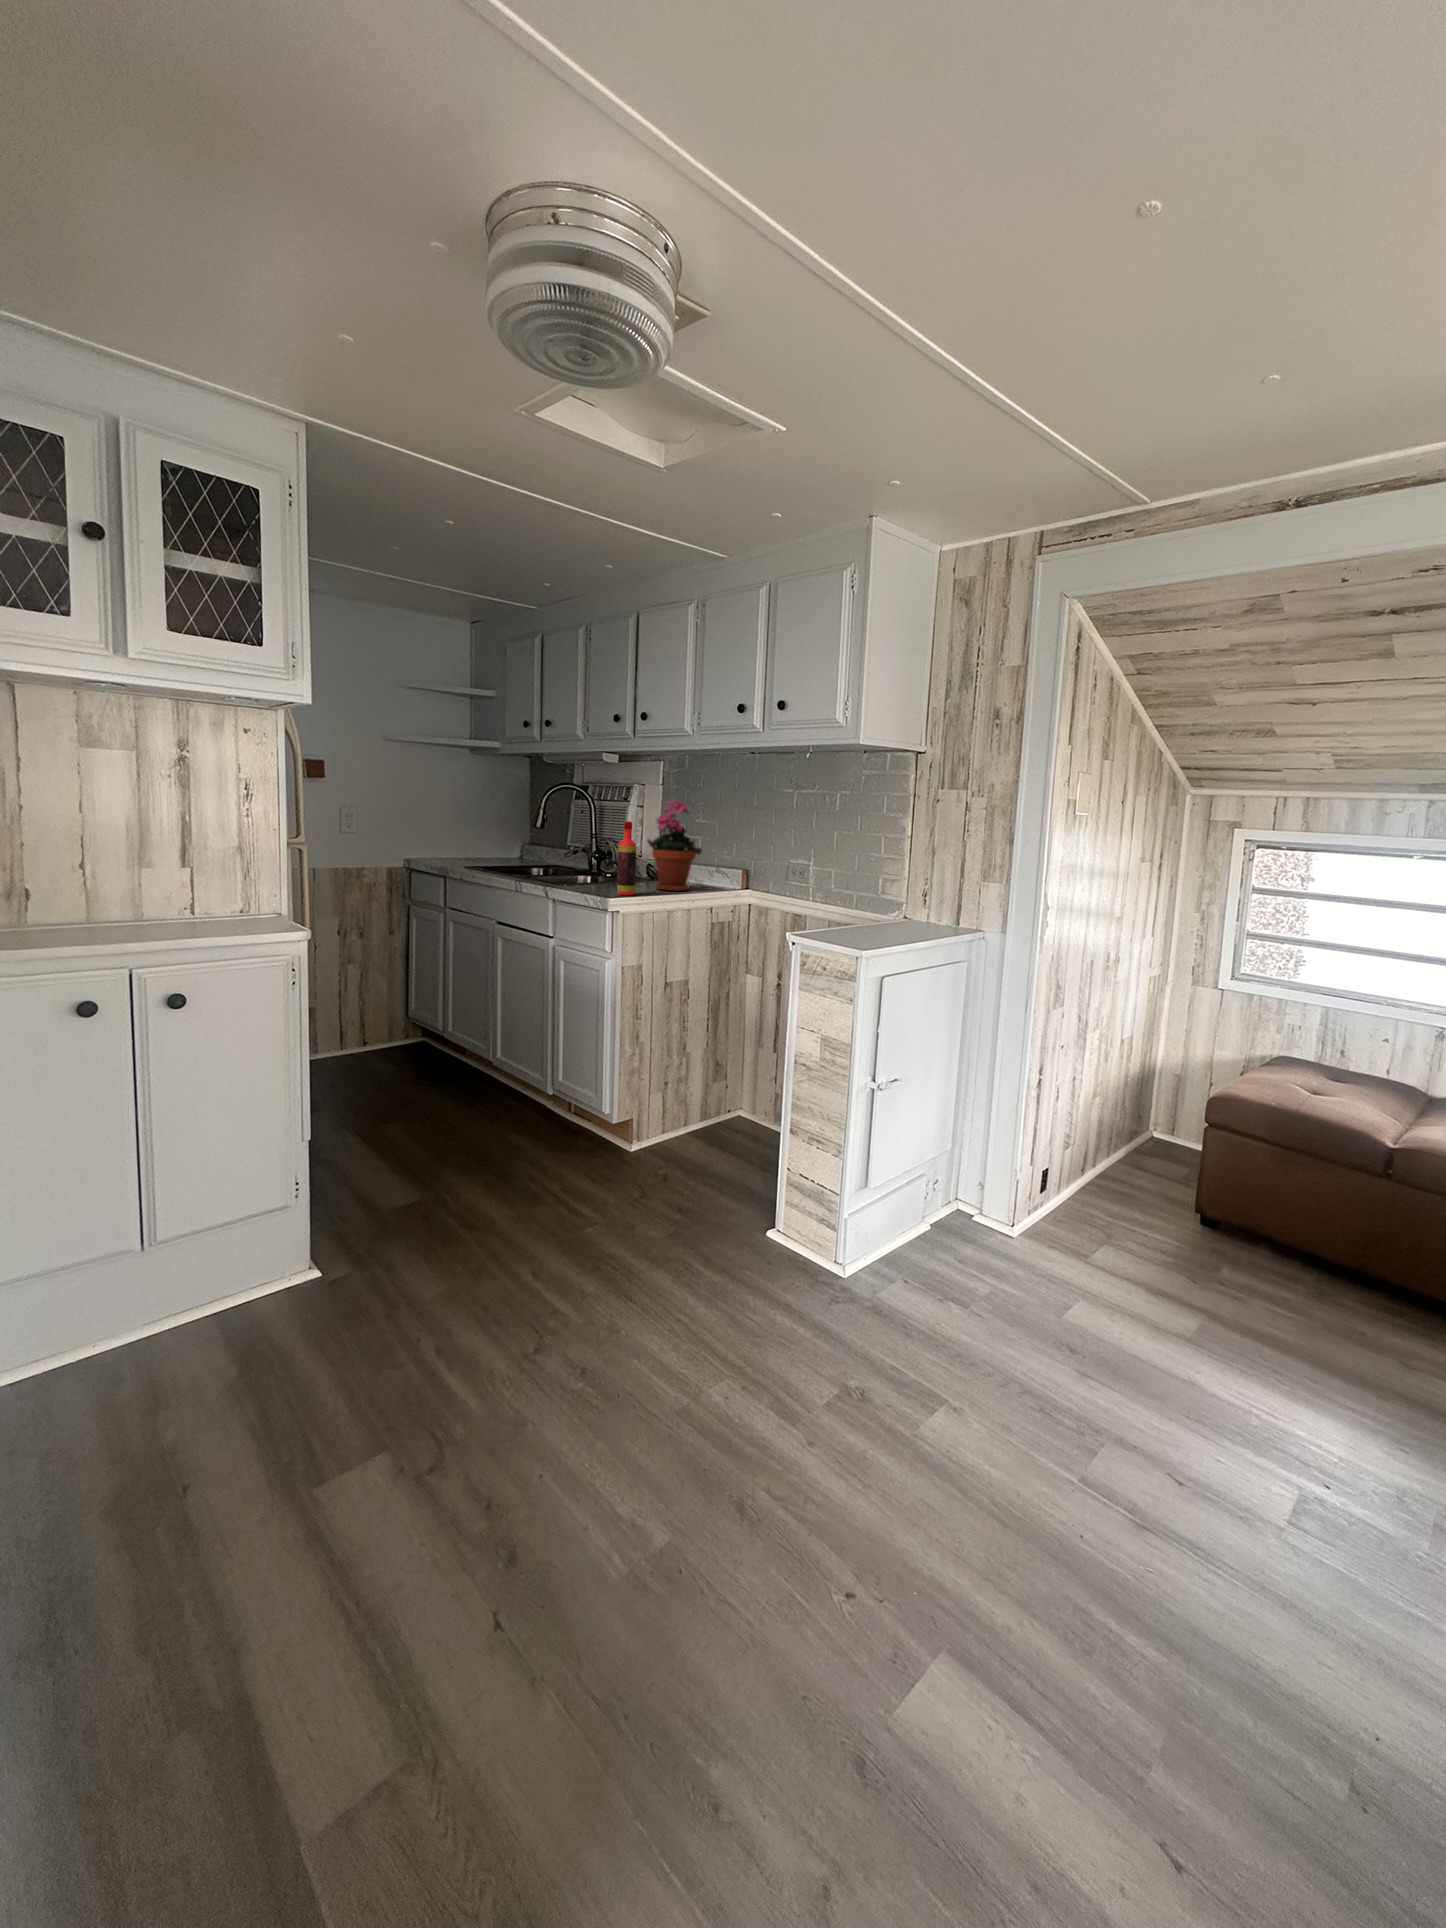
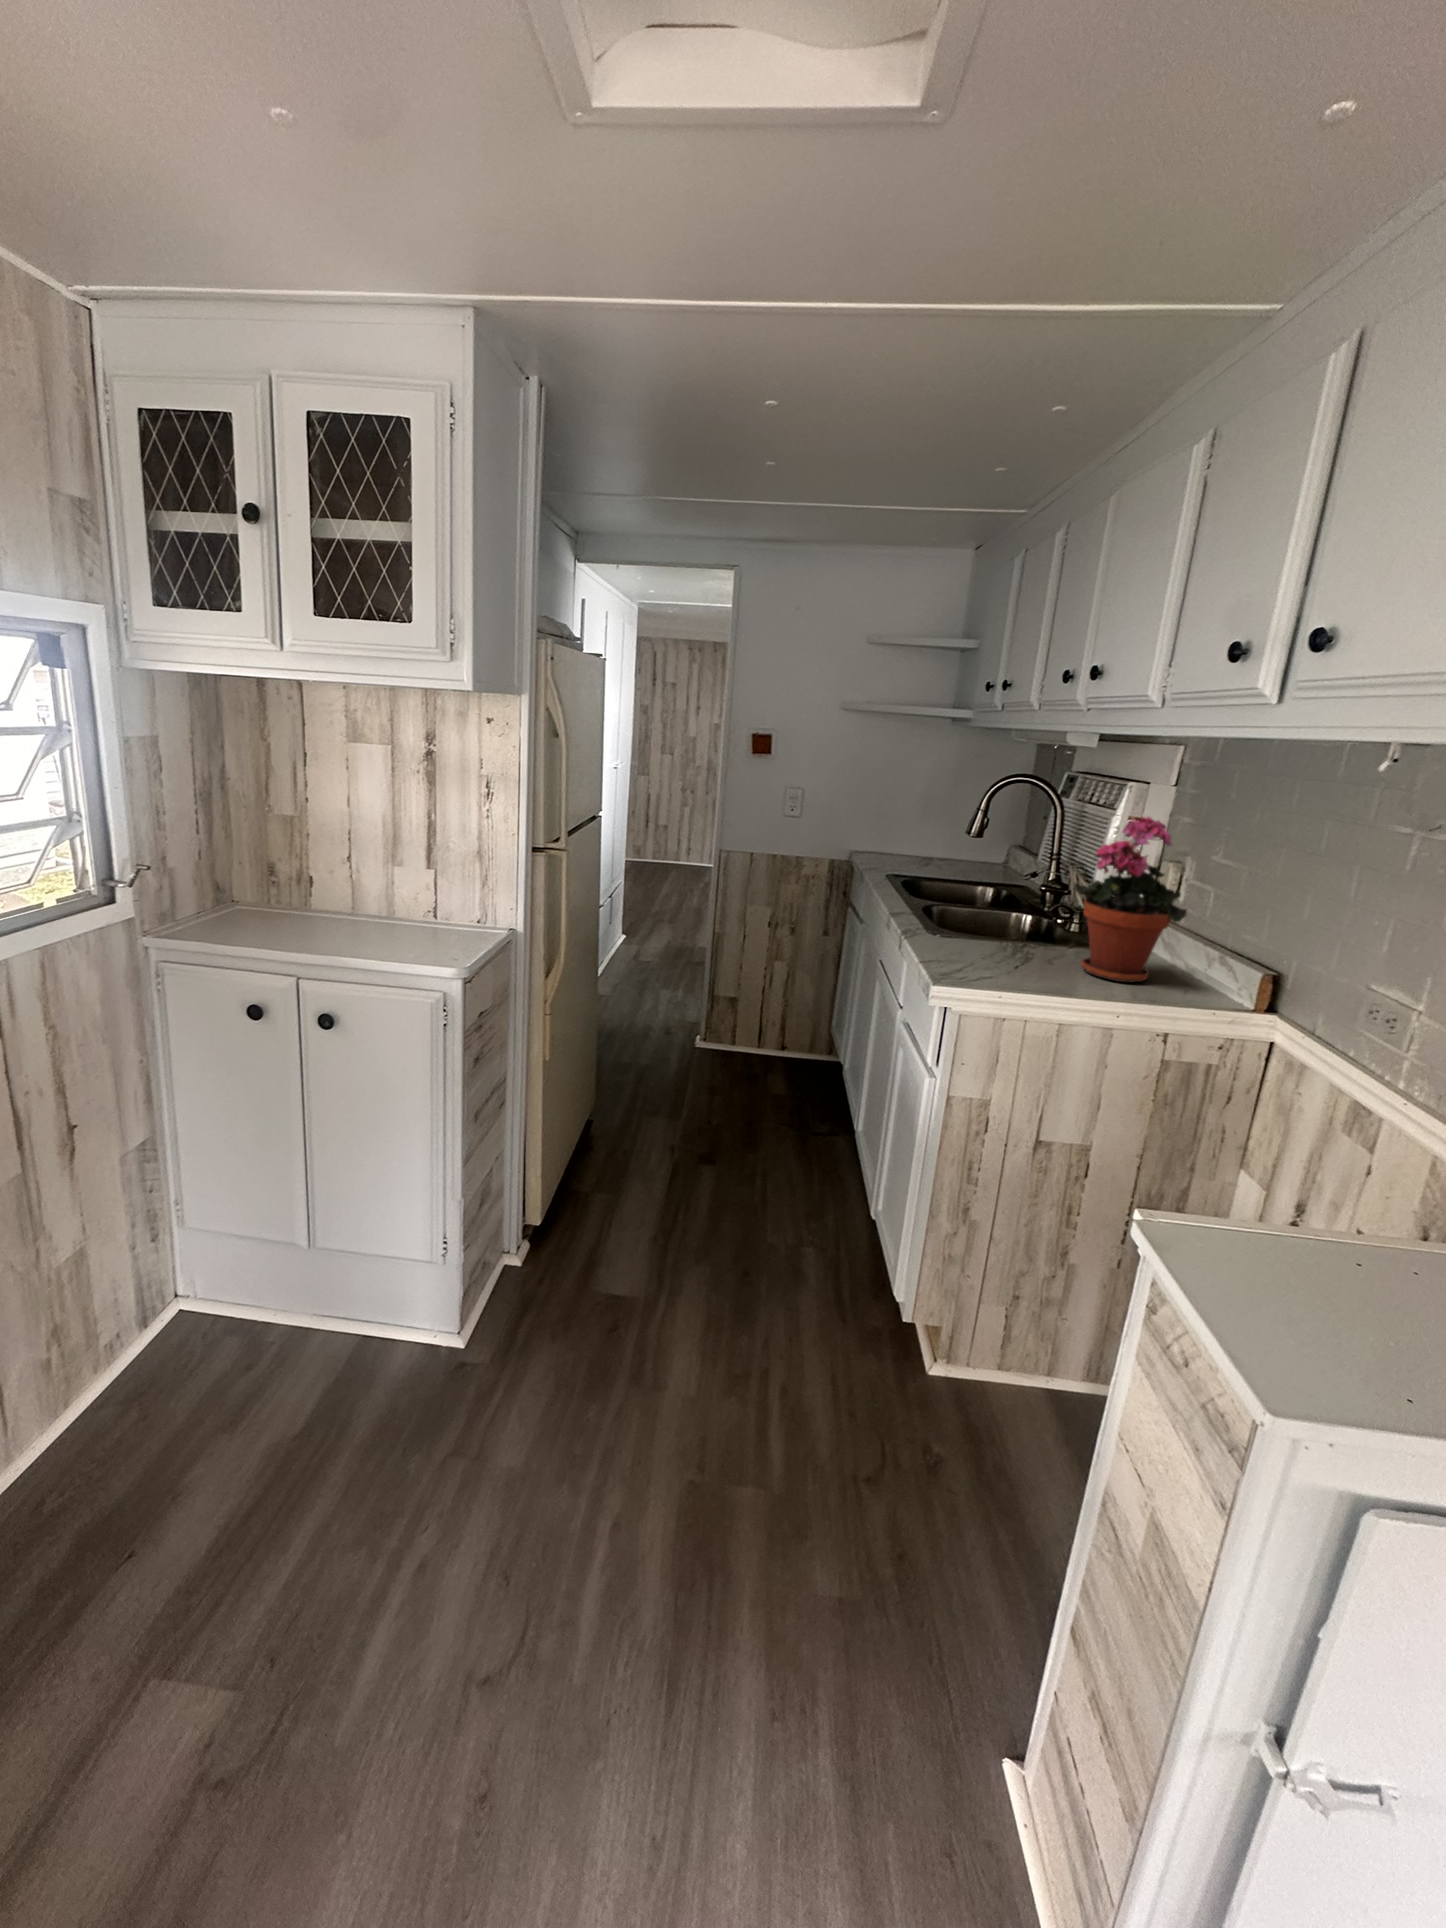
bottle: present [617,821,636,895] -> none [981,853,1023,978]

